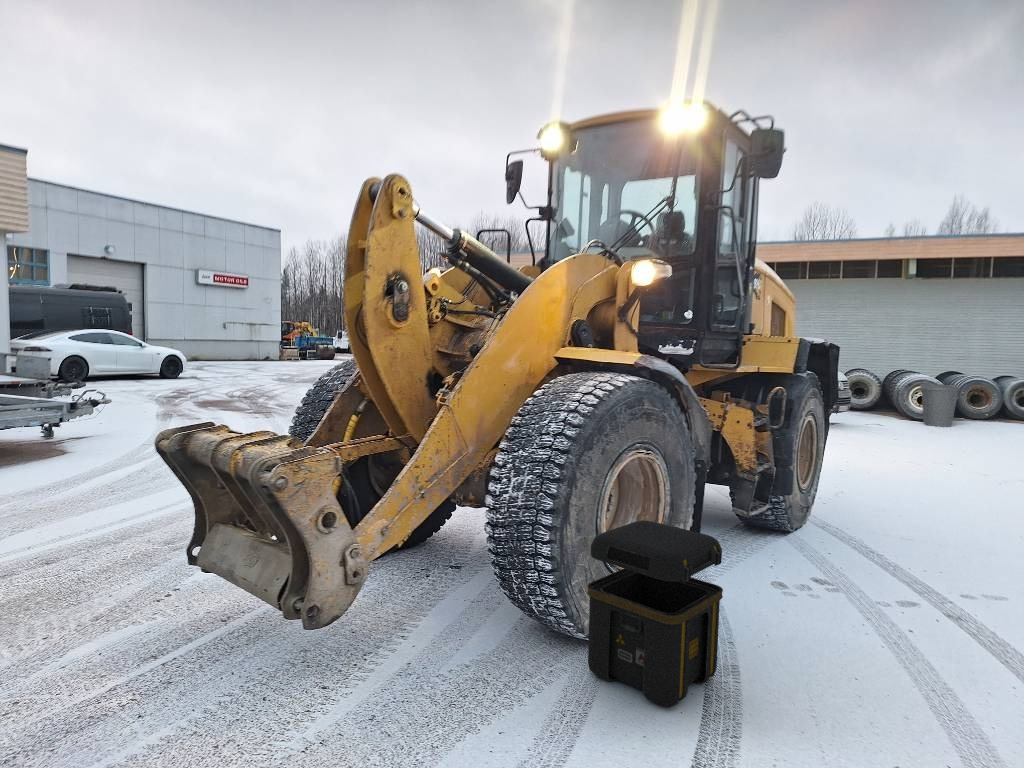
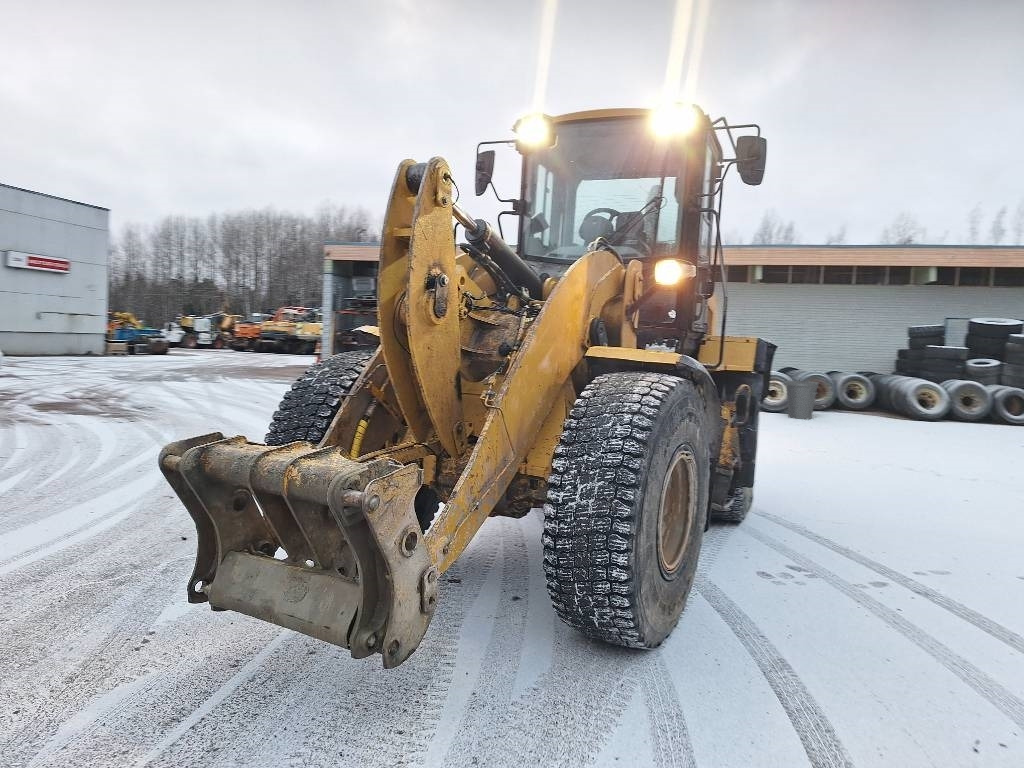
toolbox: present [587,521,723,707] -> none [655,522,784,707]

